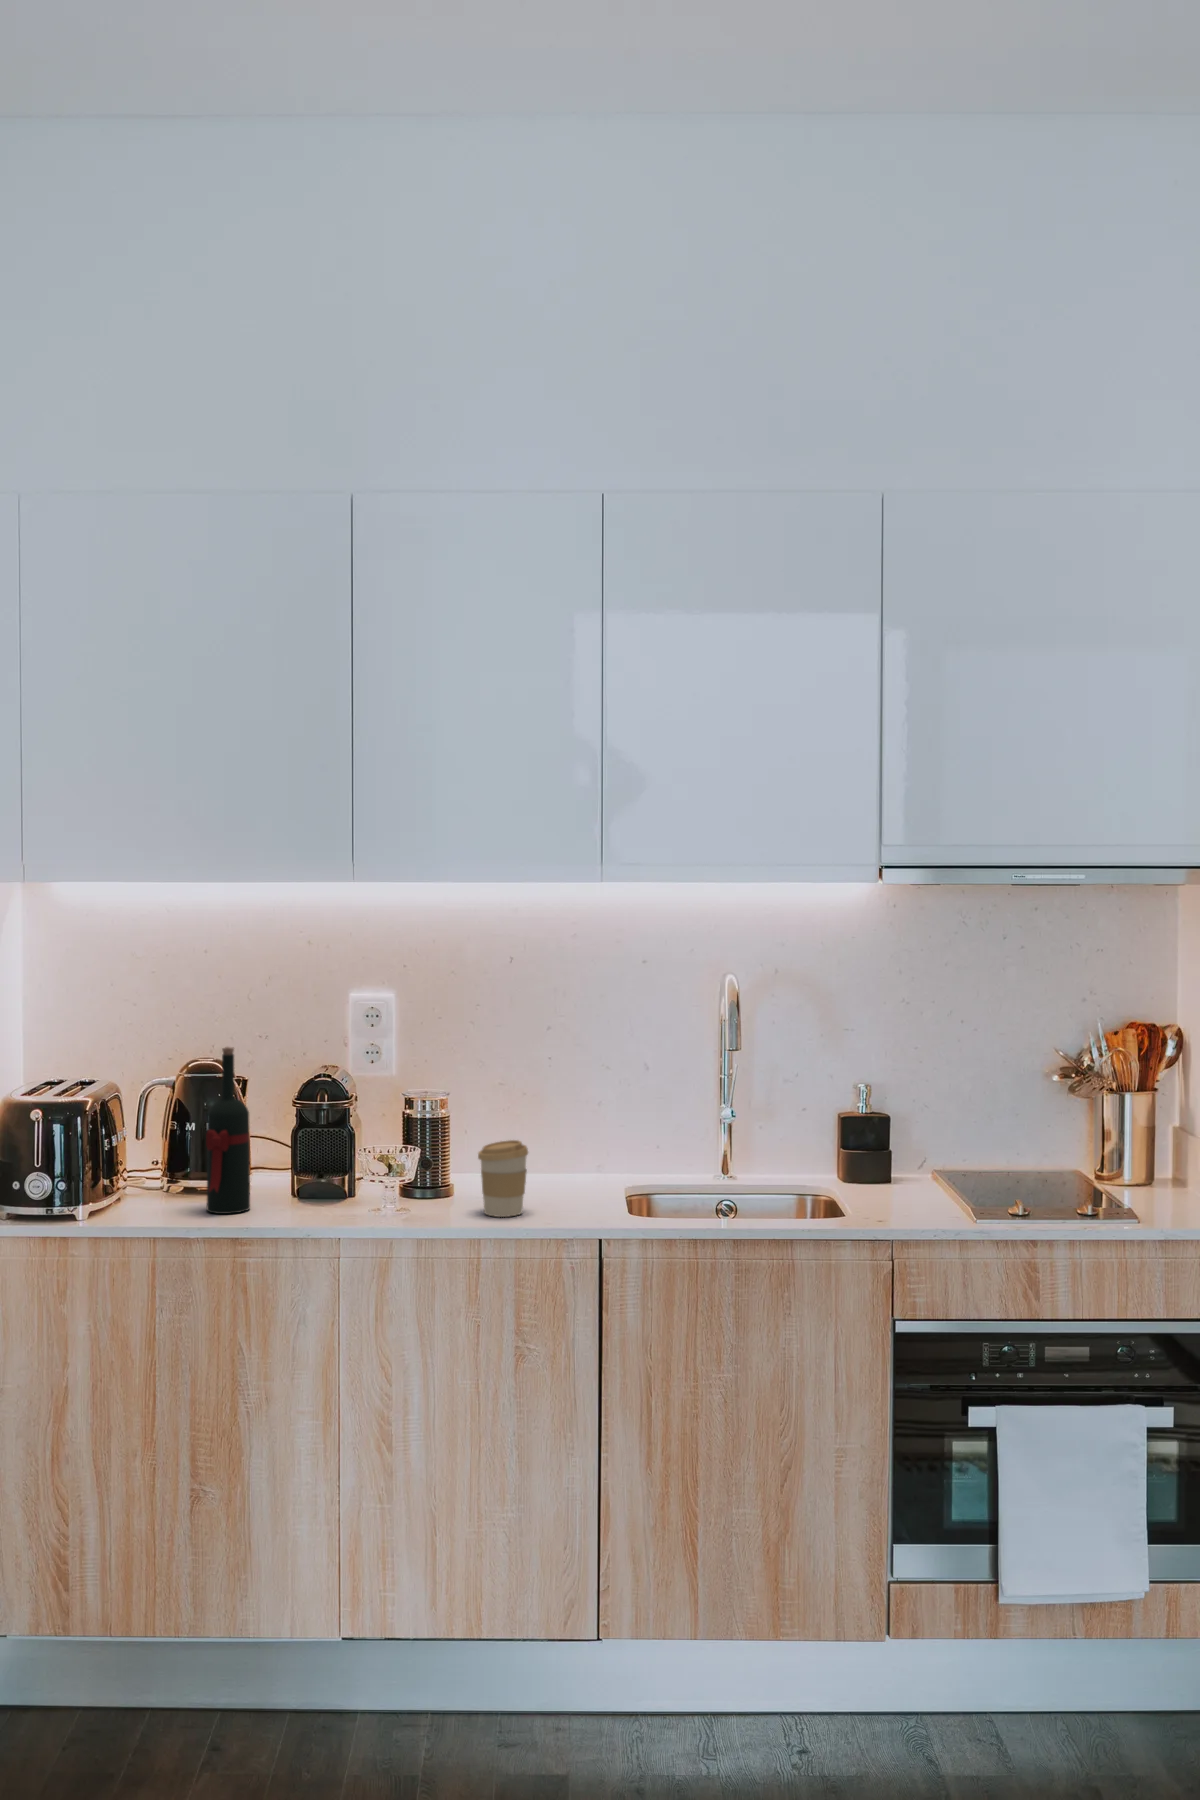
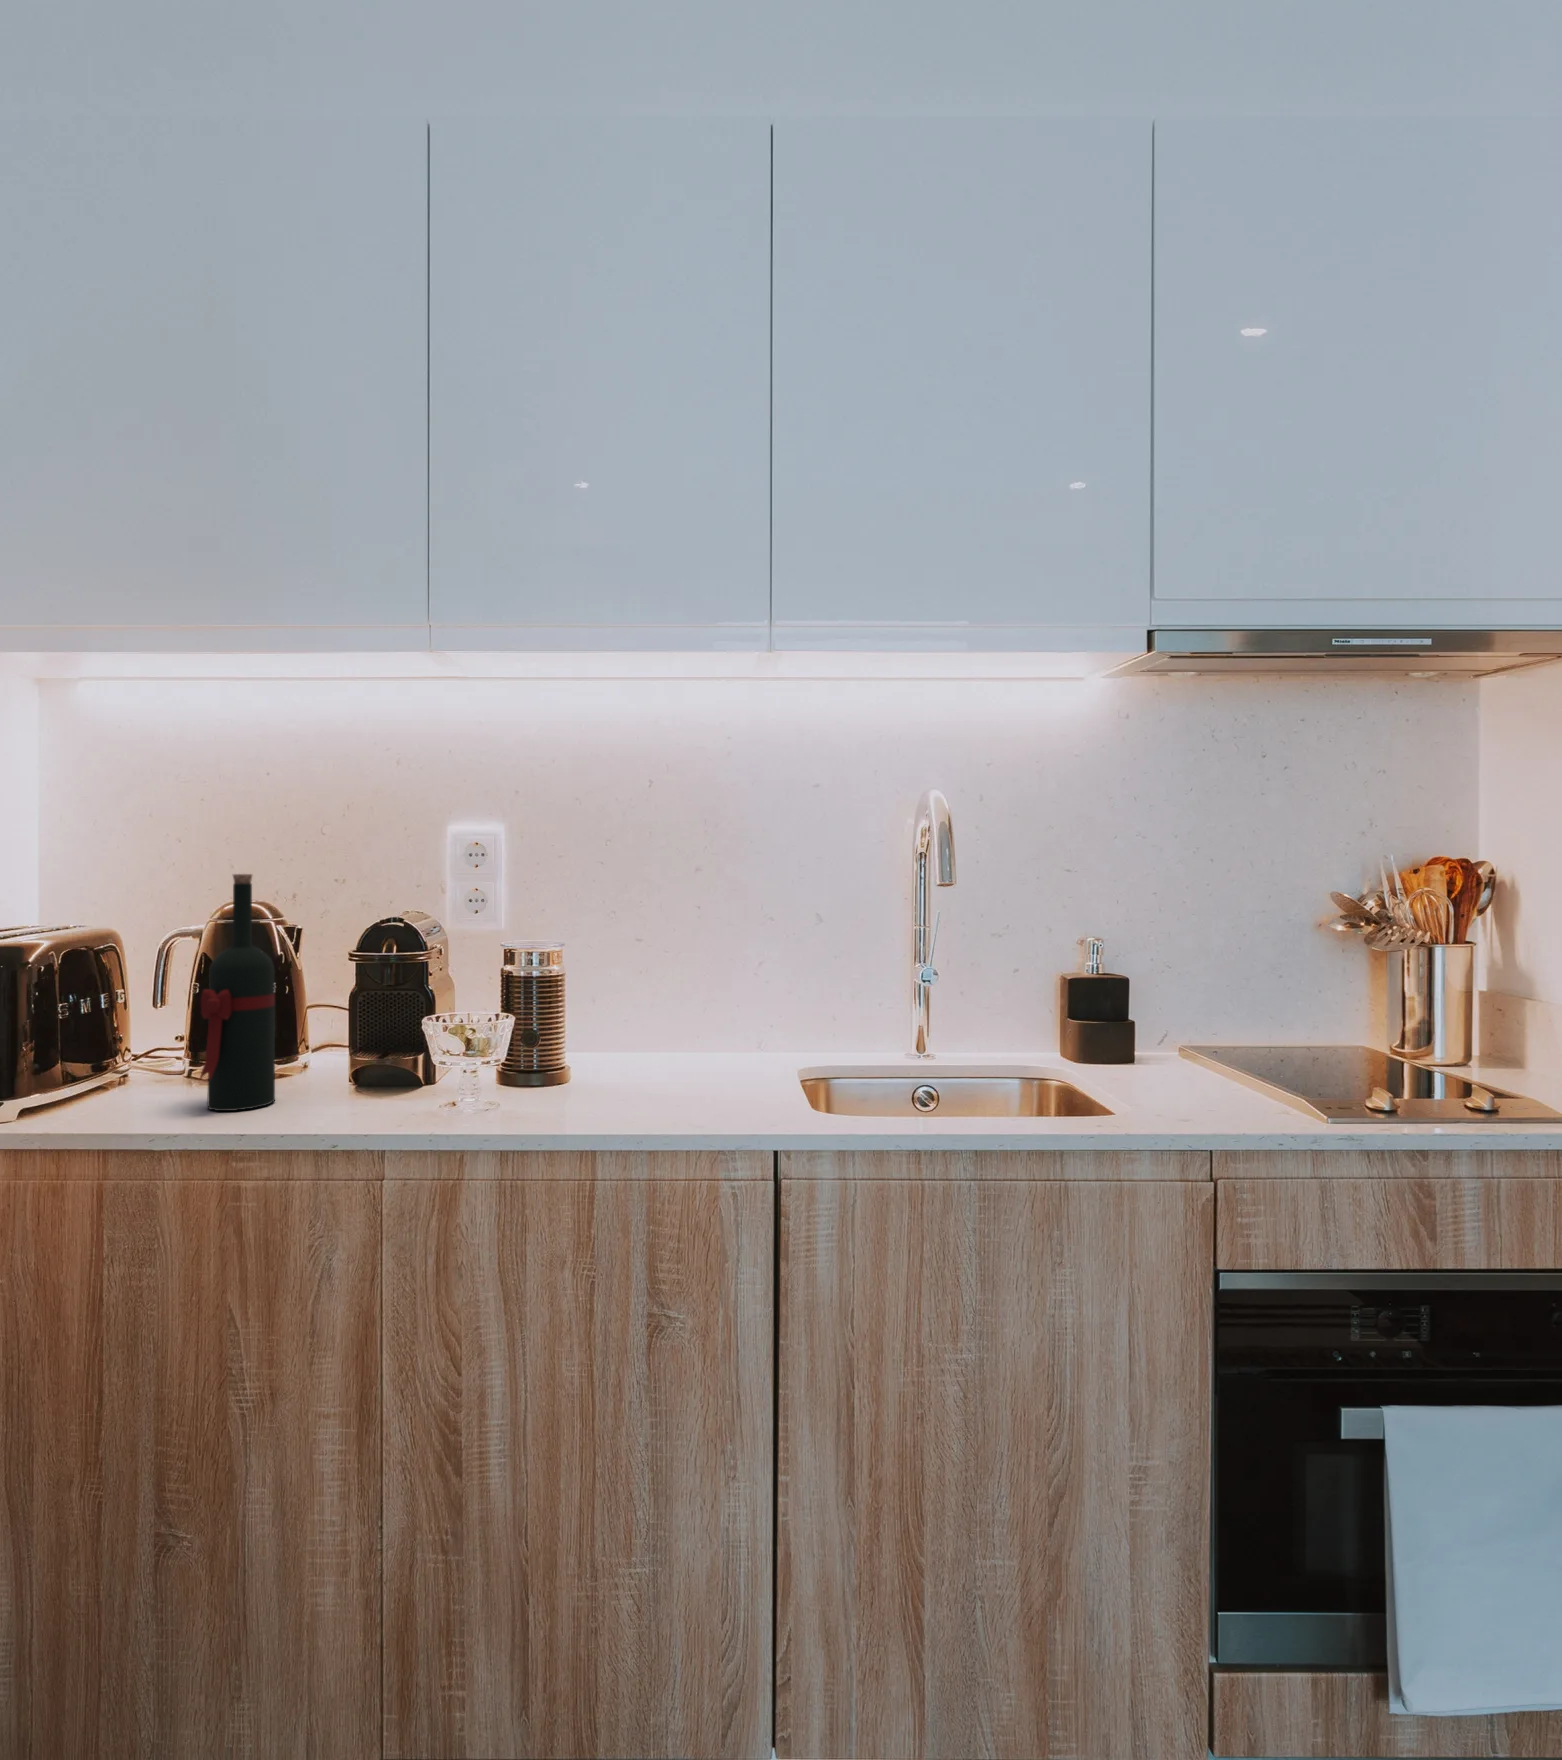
coffee cup: present [478,1140,528,1217] -> none [594,1004,667,1114]

